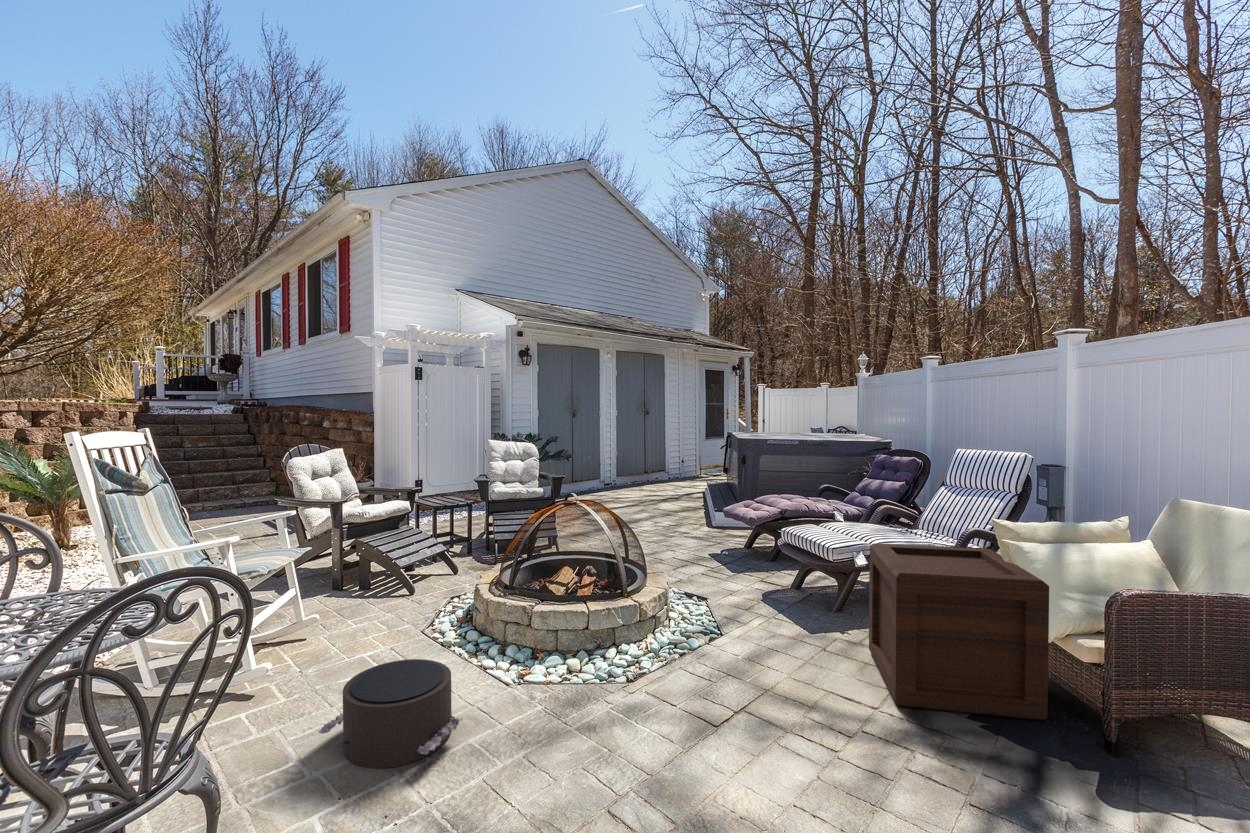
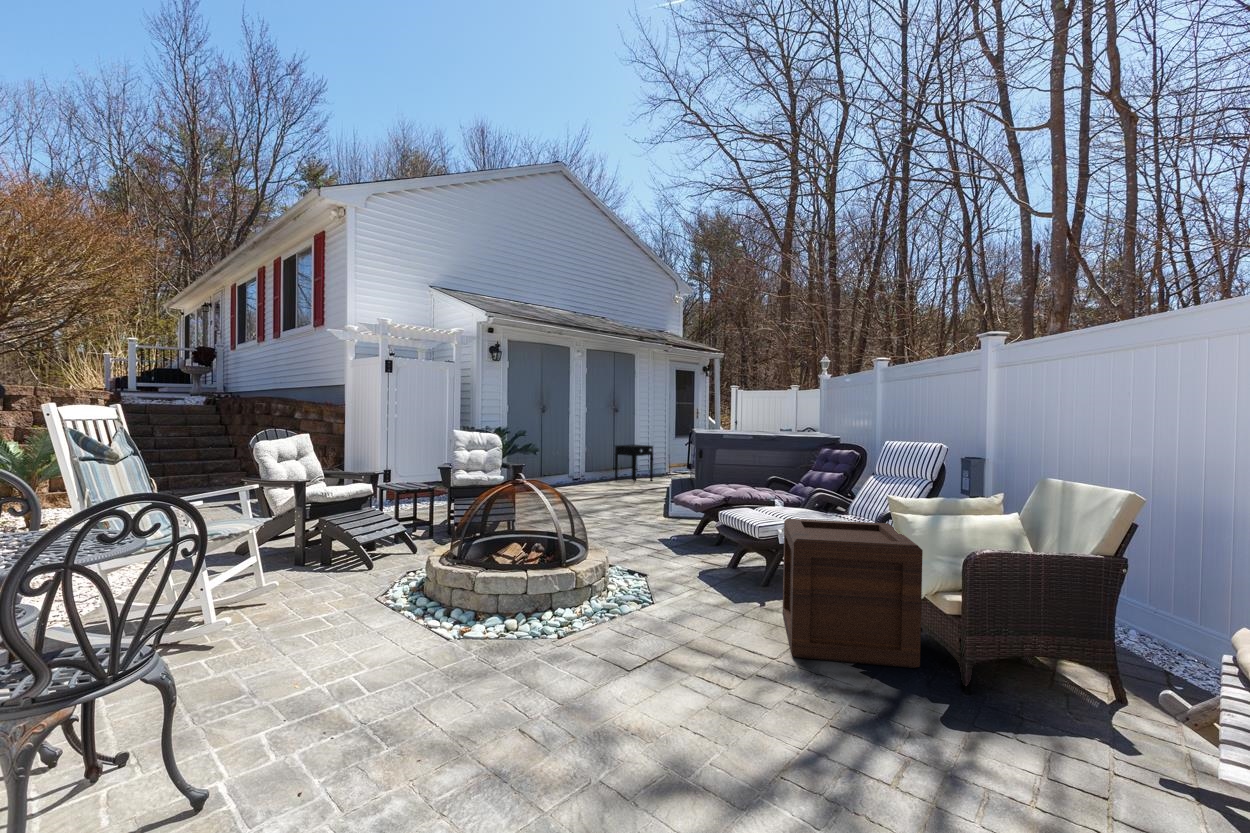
side table: none [646,447,686,488] -> present [615,445,653,483]
pouf: present [318,659,462,768] -> none [269,611,401,699]

